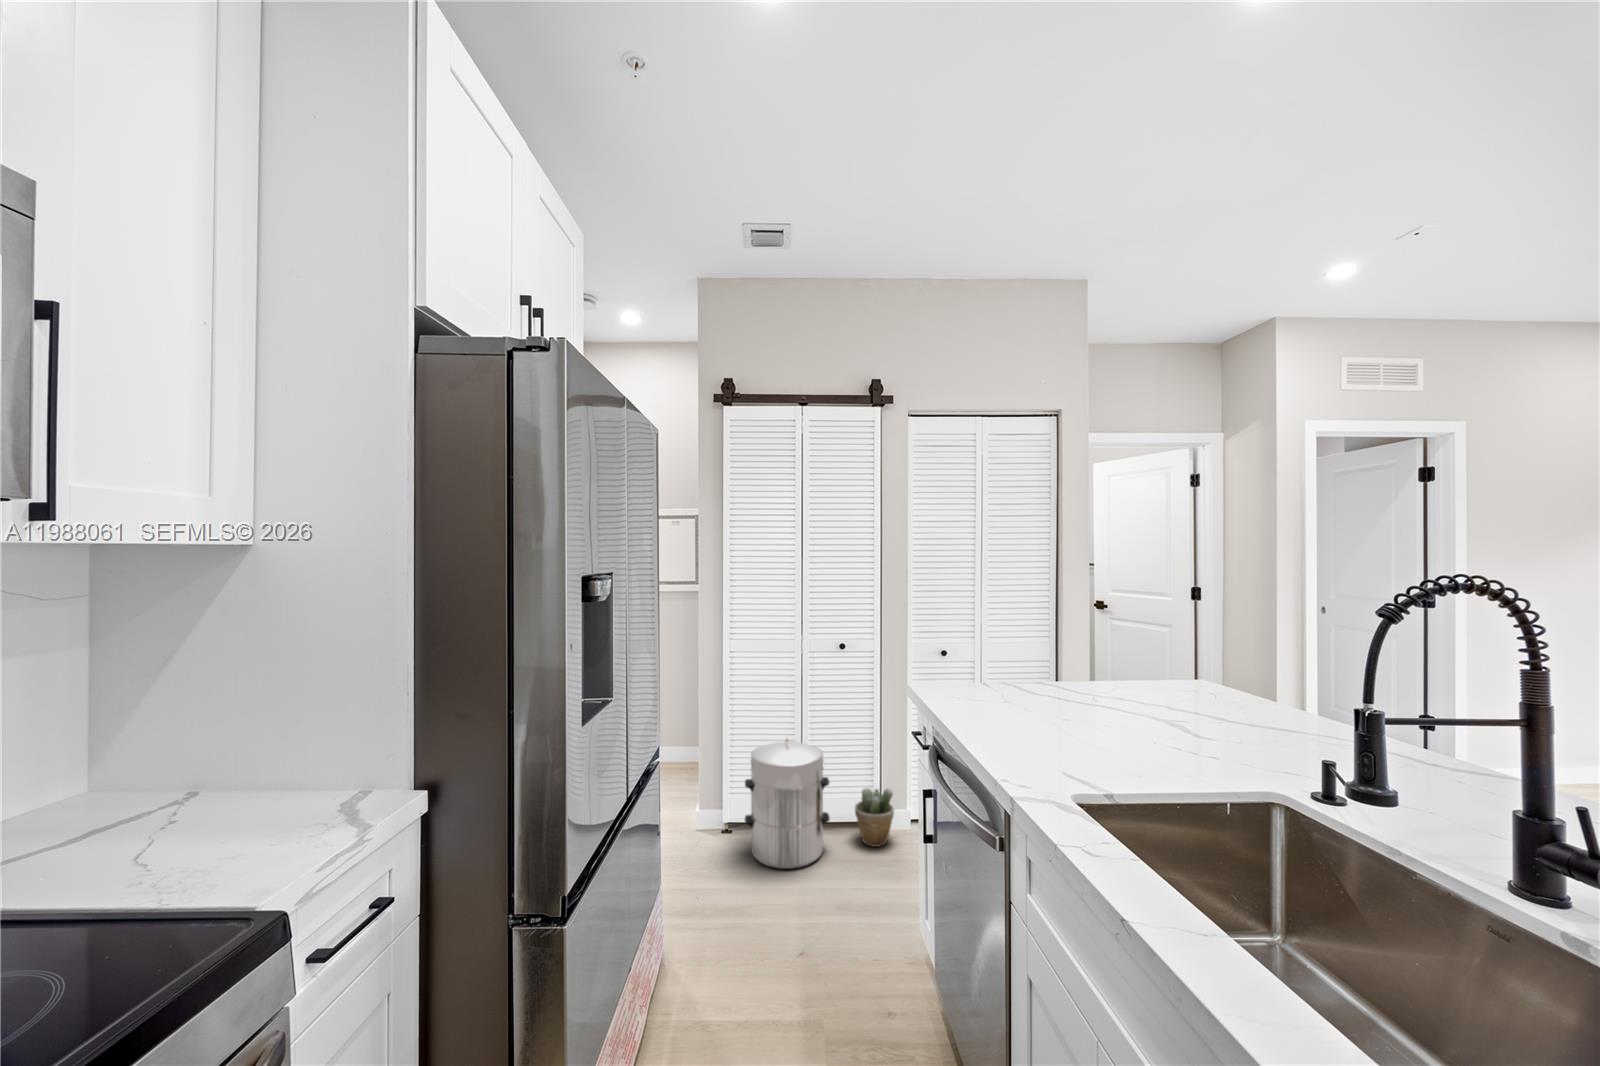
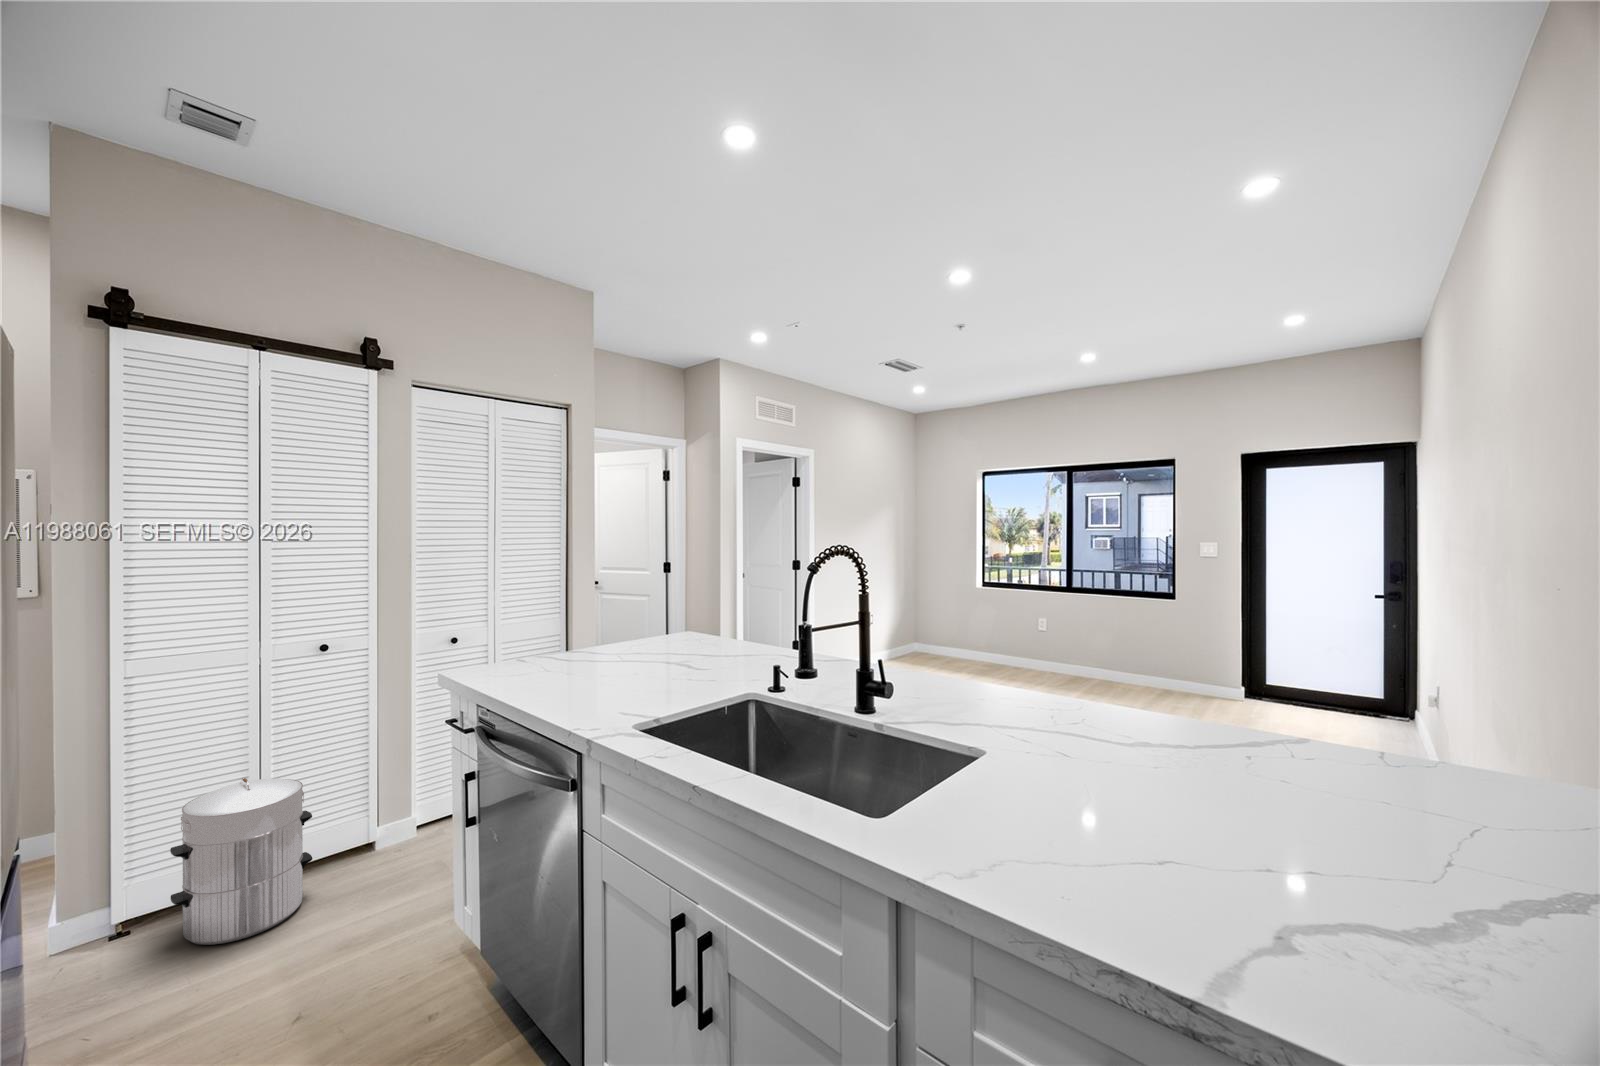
potted plant: present [855,788,894,847] -> none [343,801,396,872]

